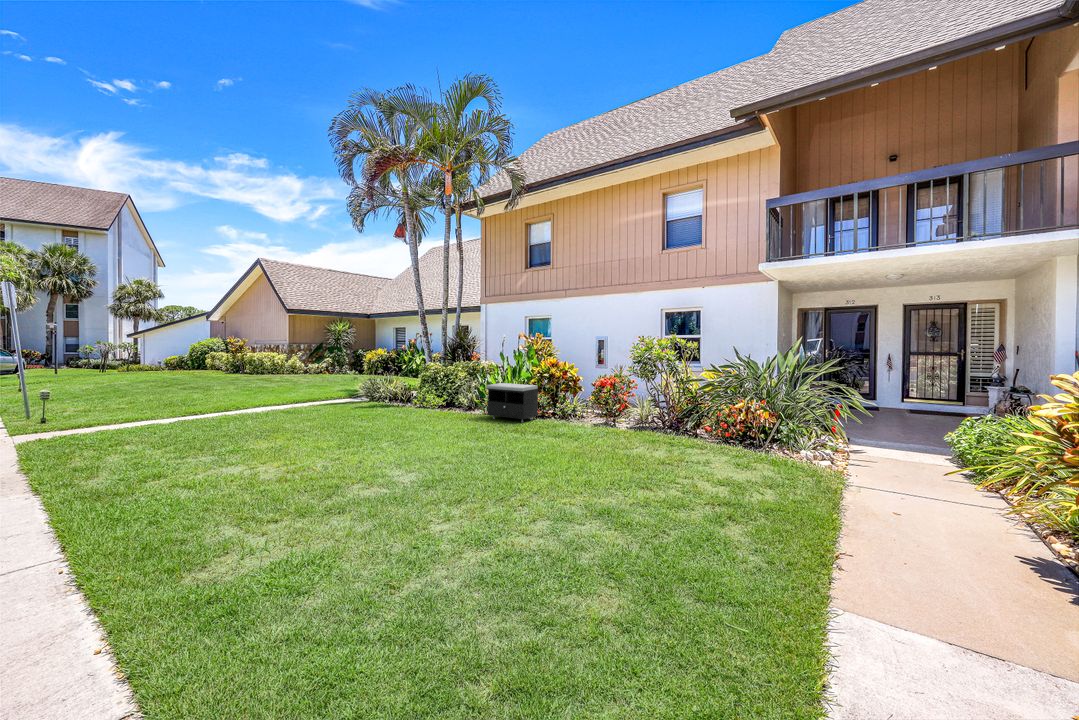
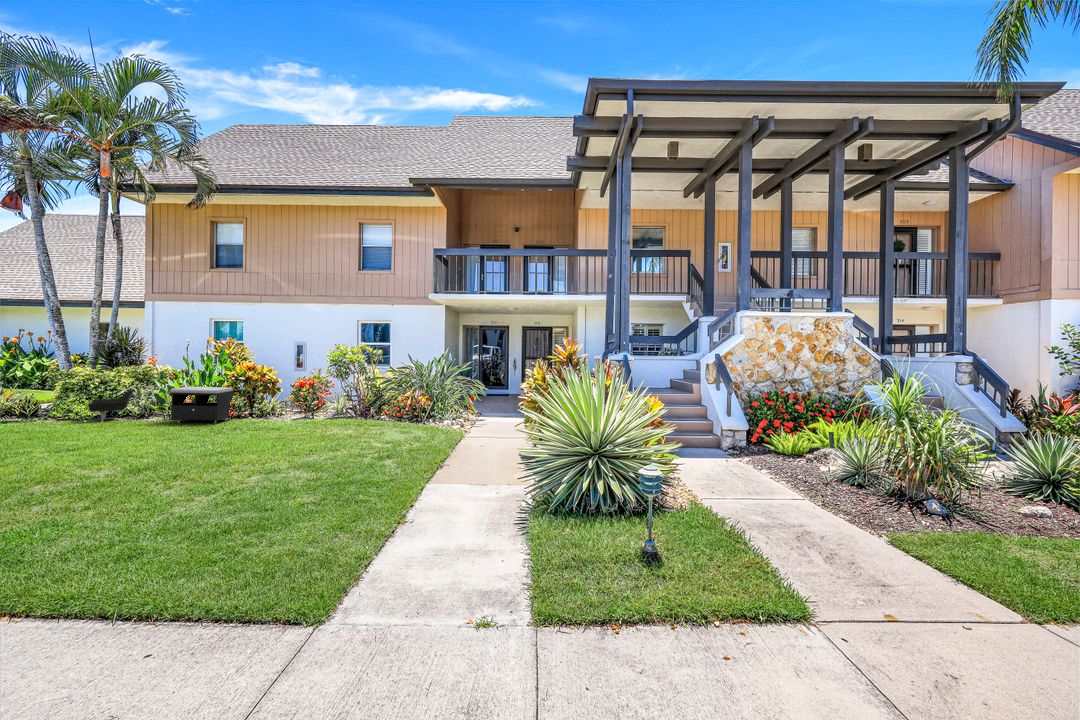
lounge chair: none [429,383,464,413] -> present [88,389,134,422]

